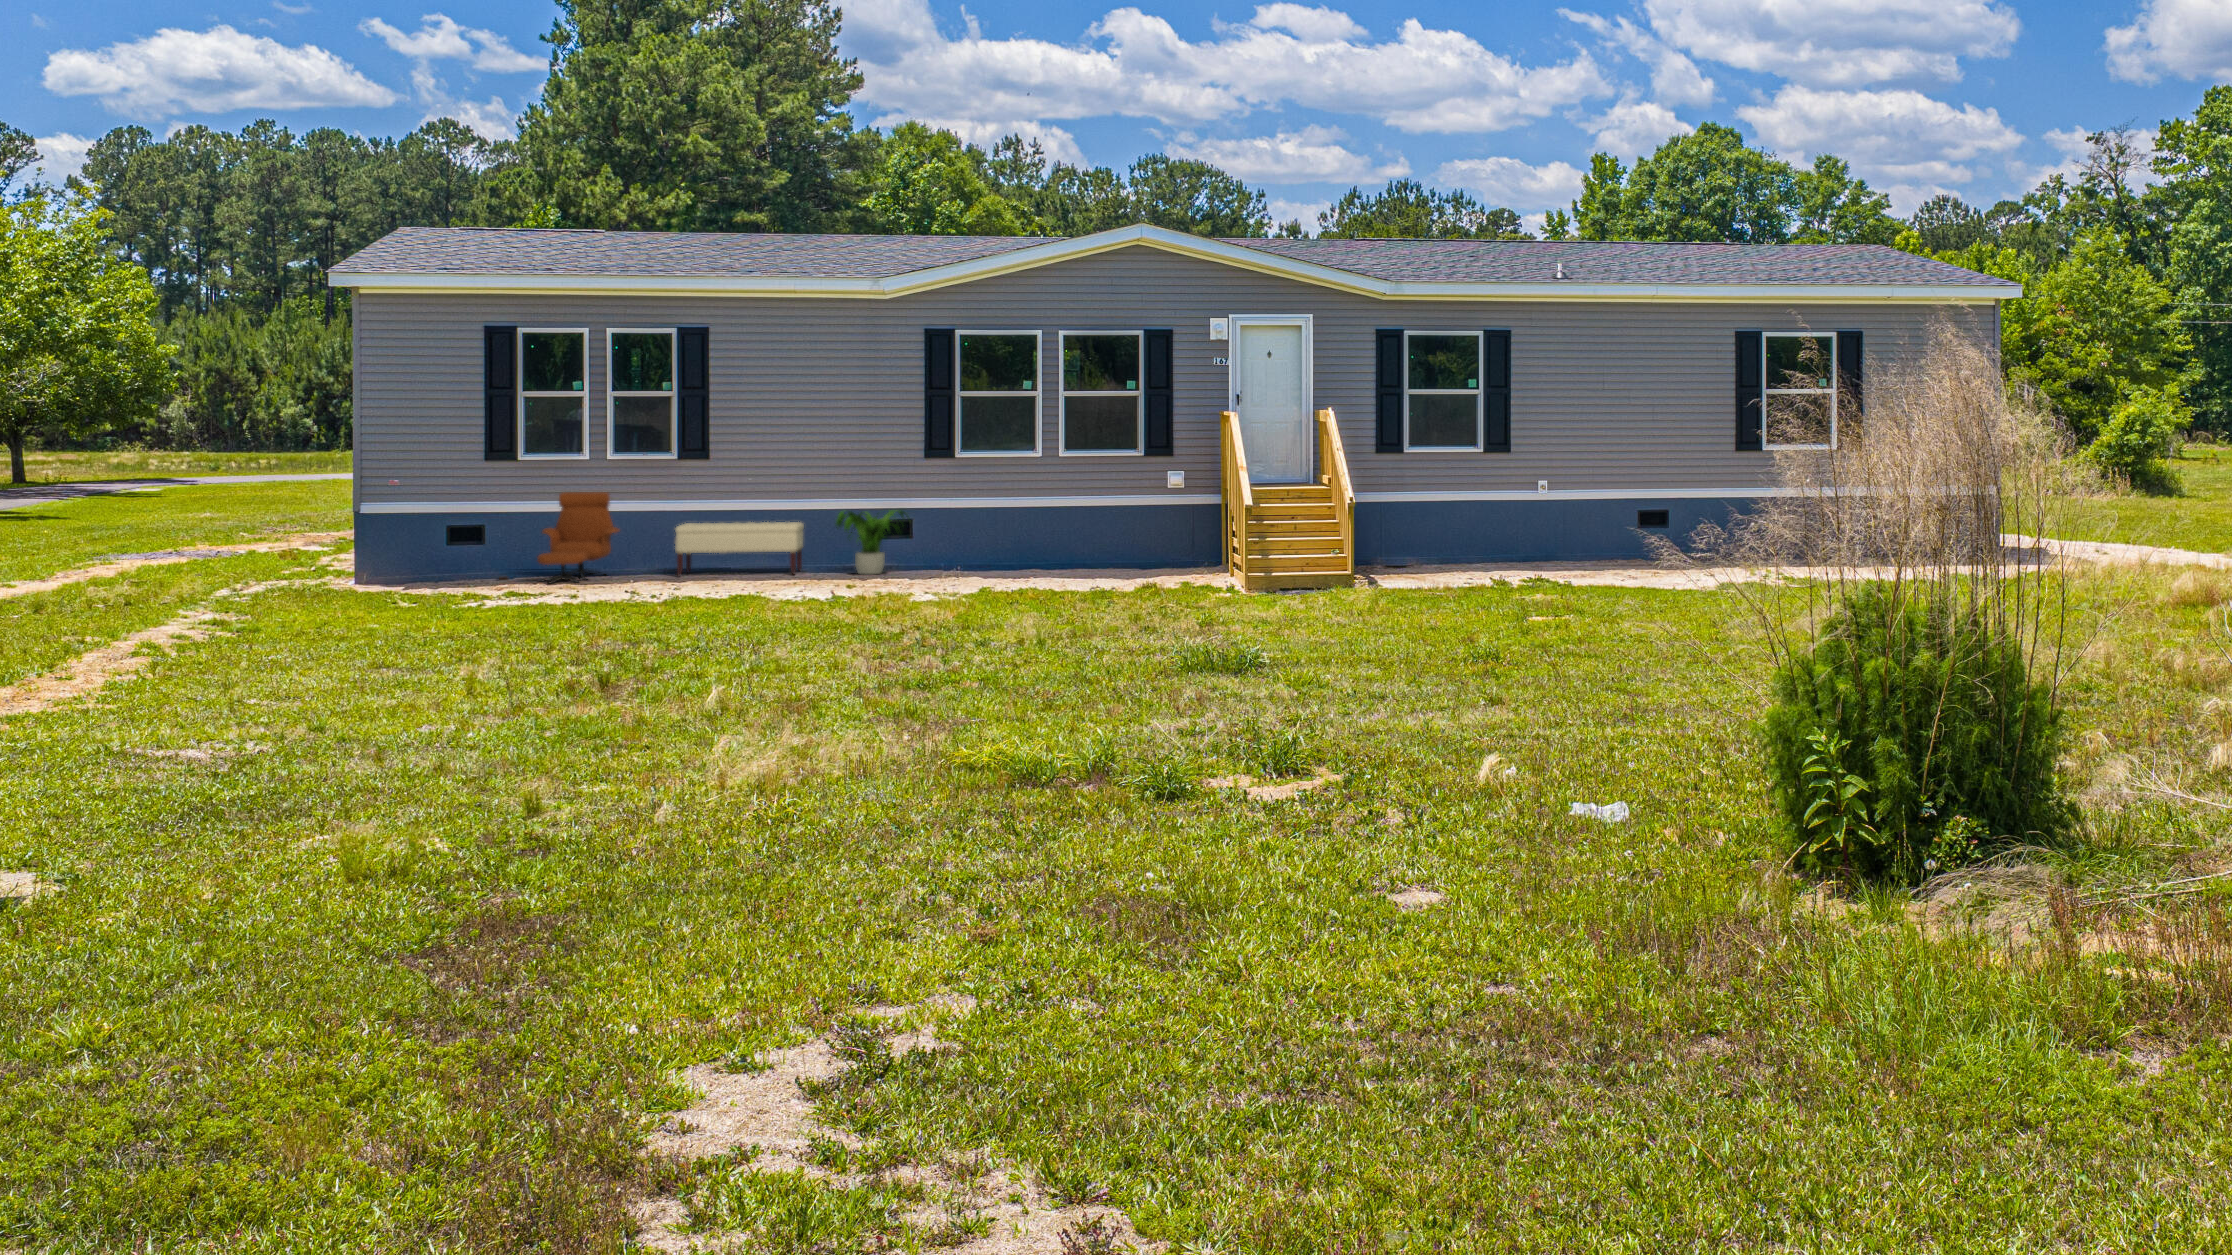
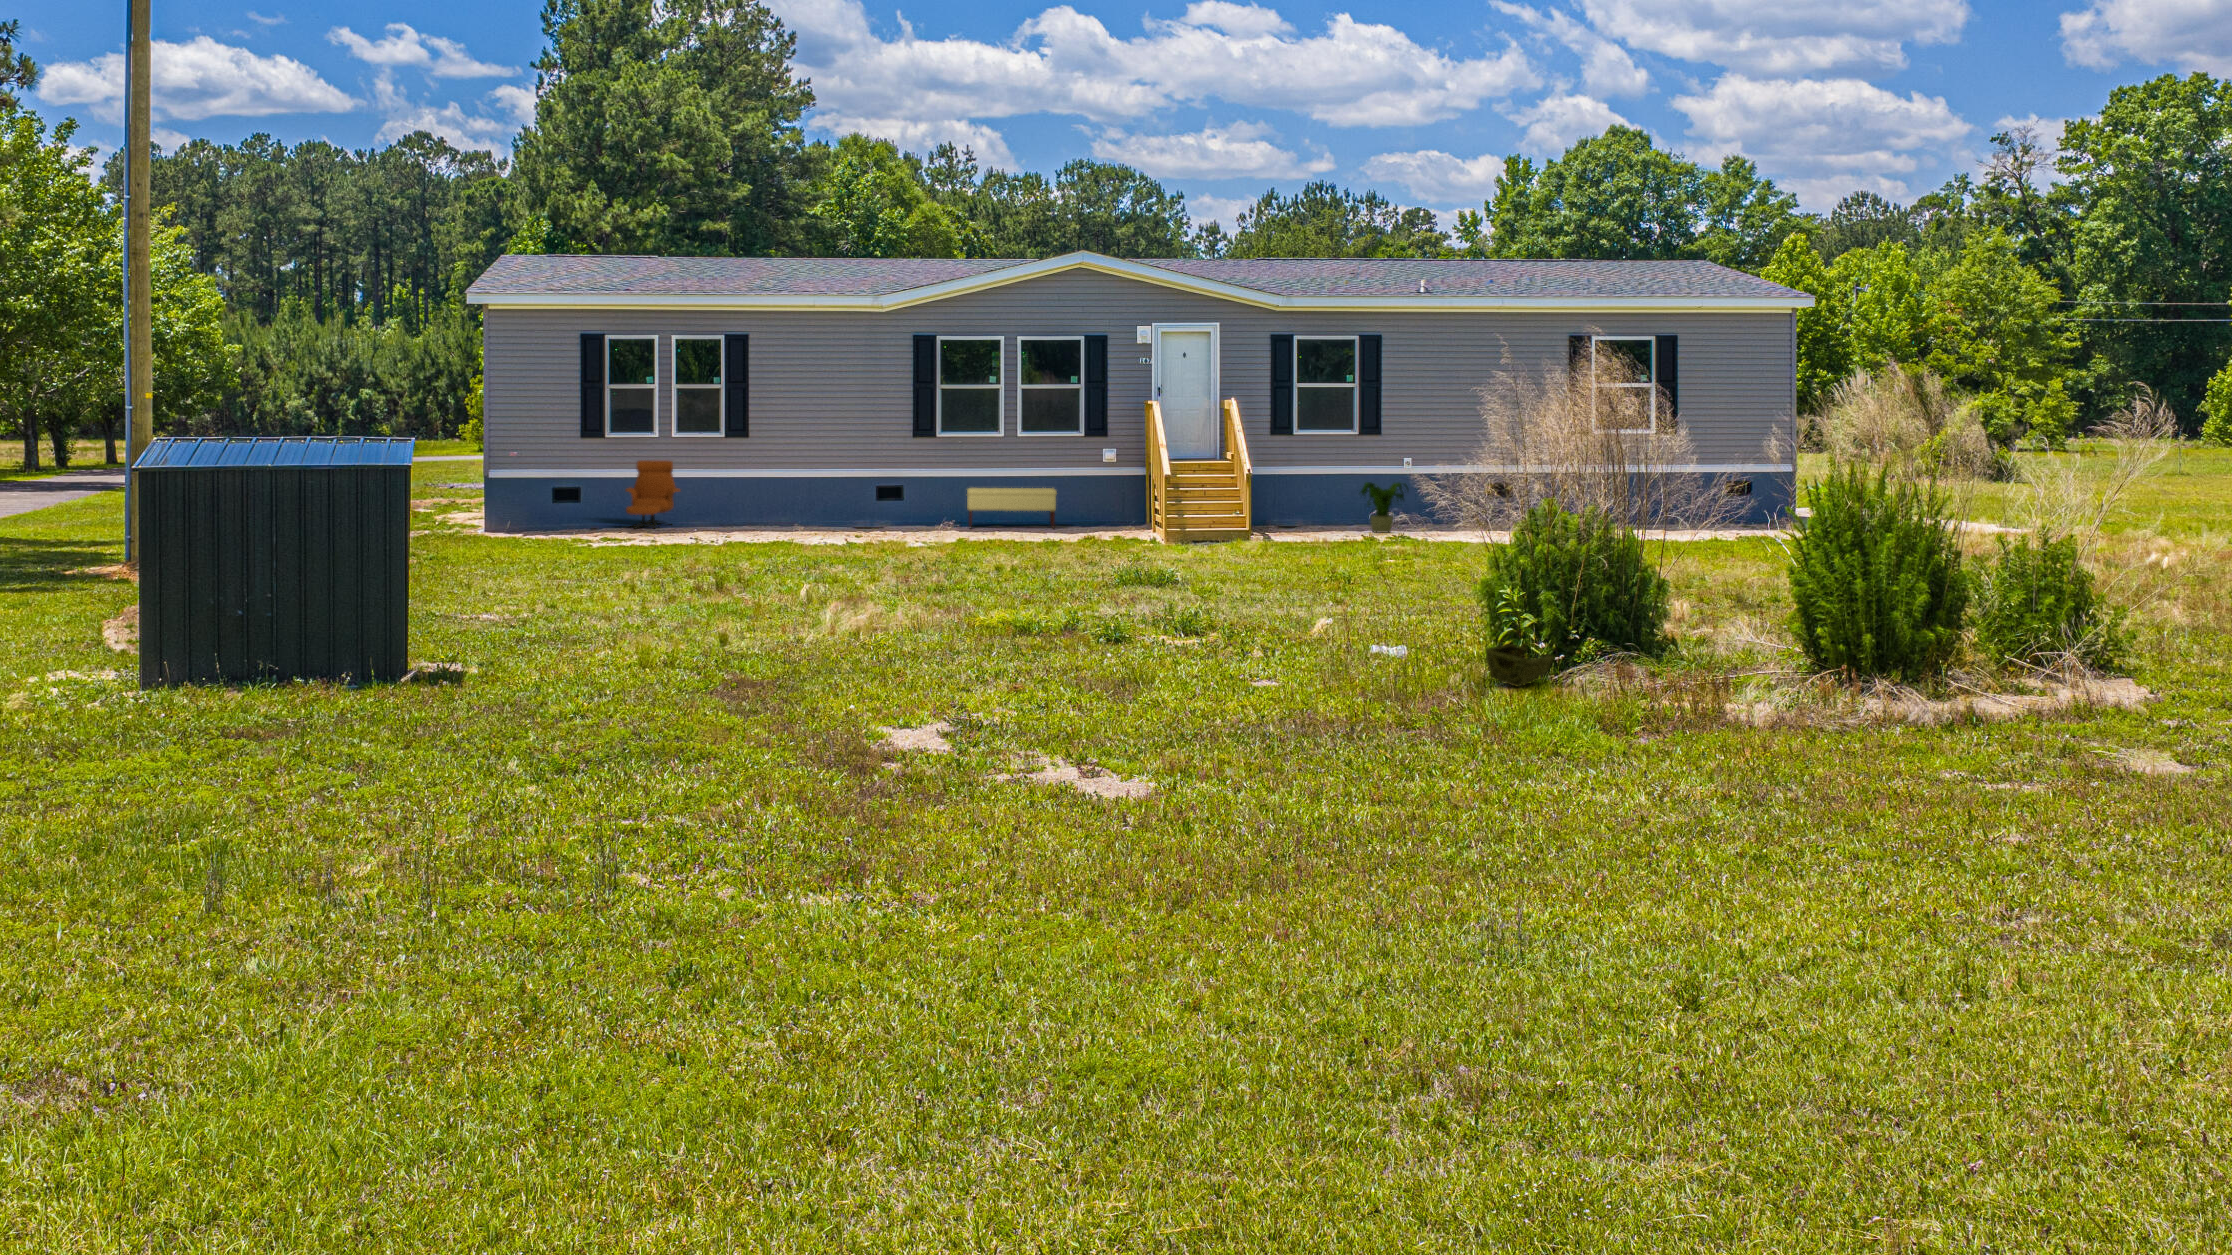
potted plant: present [835,510,906,574] -> present [1361,482,1408,533]
bench: present [675,522,804,576] -> present [967,488,1057,528]
woven basket: none [1789,824,1895,911] -> present [1485,644,1554,687]

